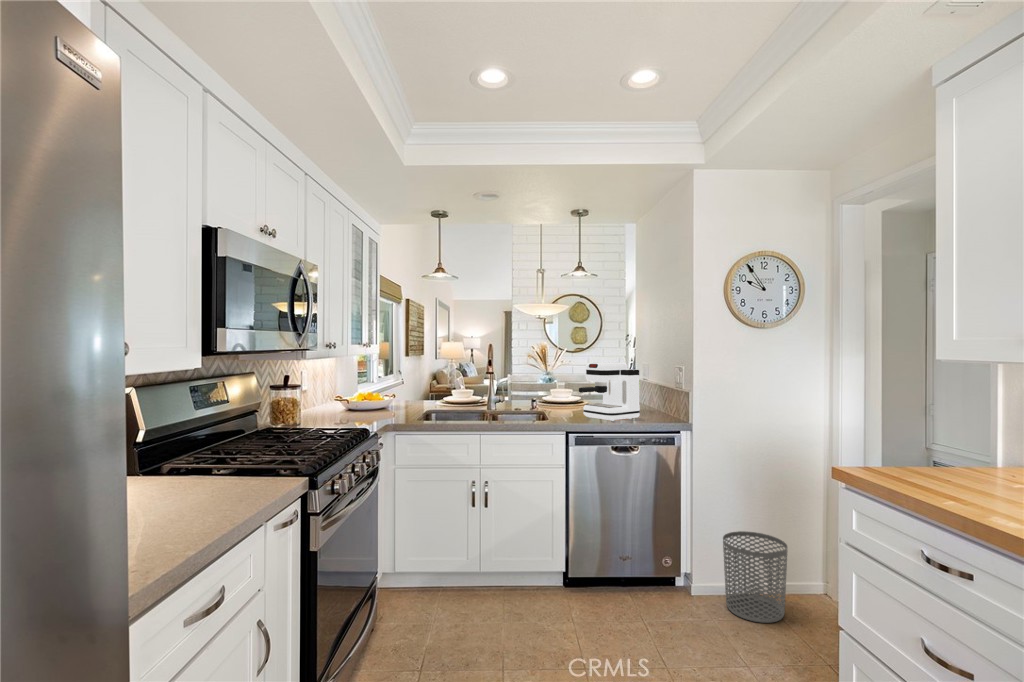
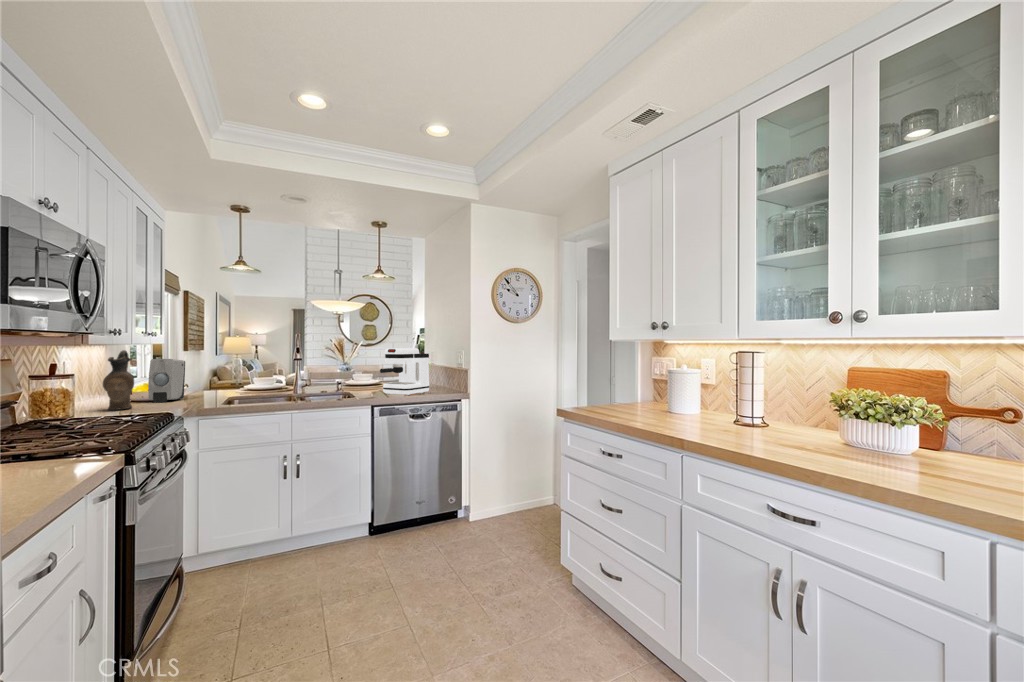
ceramic pitcher: none [319,364,343,421] -> present [103,350,134,410]
soap dispenser: none [358,371,389,415] -> present [148,359,185,402]
waste bin: present [723,531,788,623] -> none [492,469,535,532]

